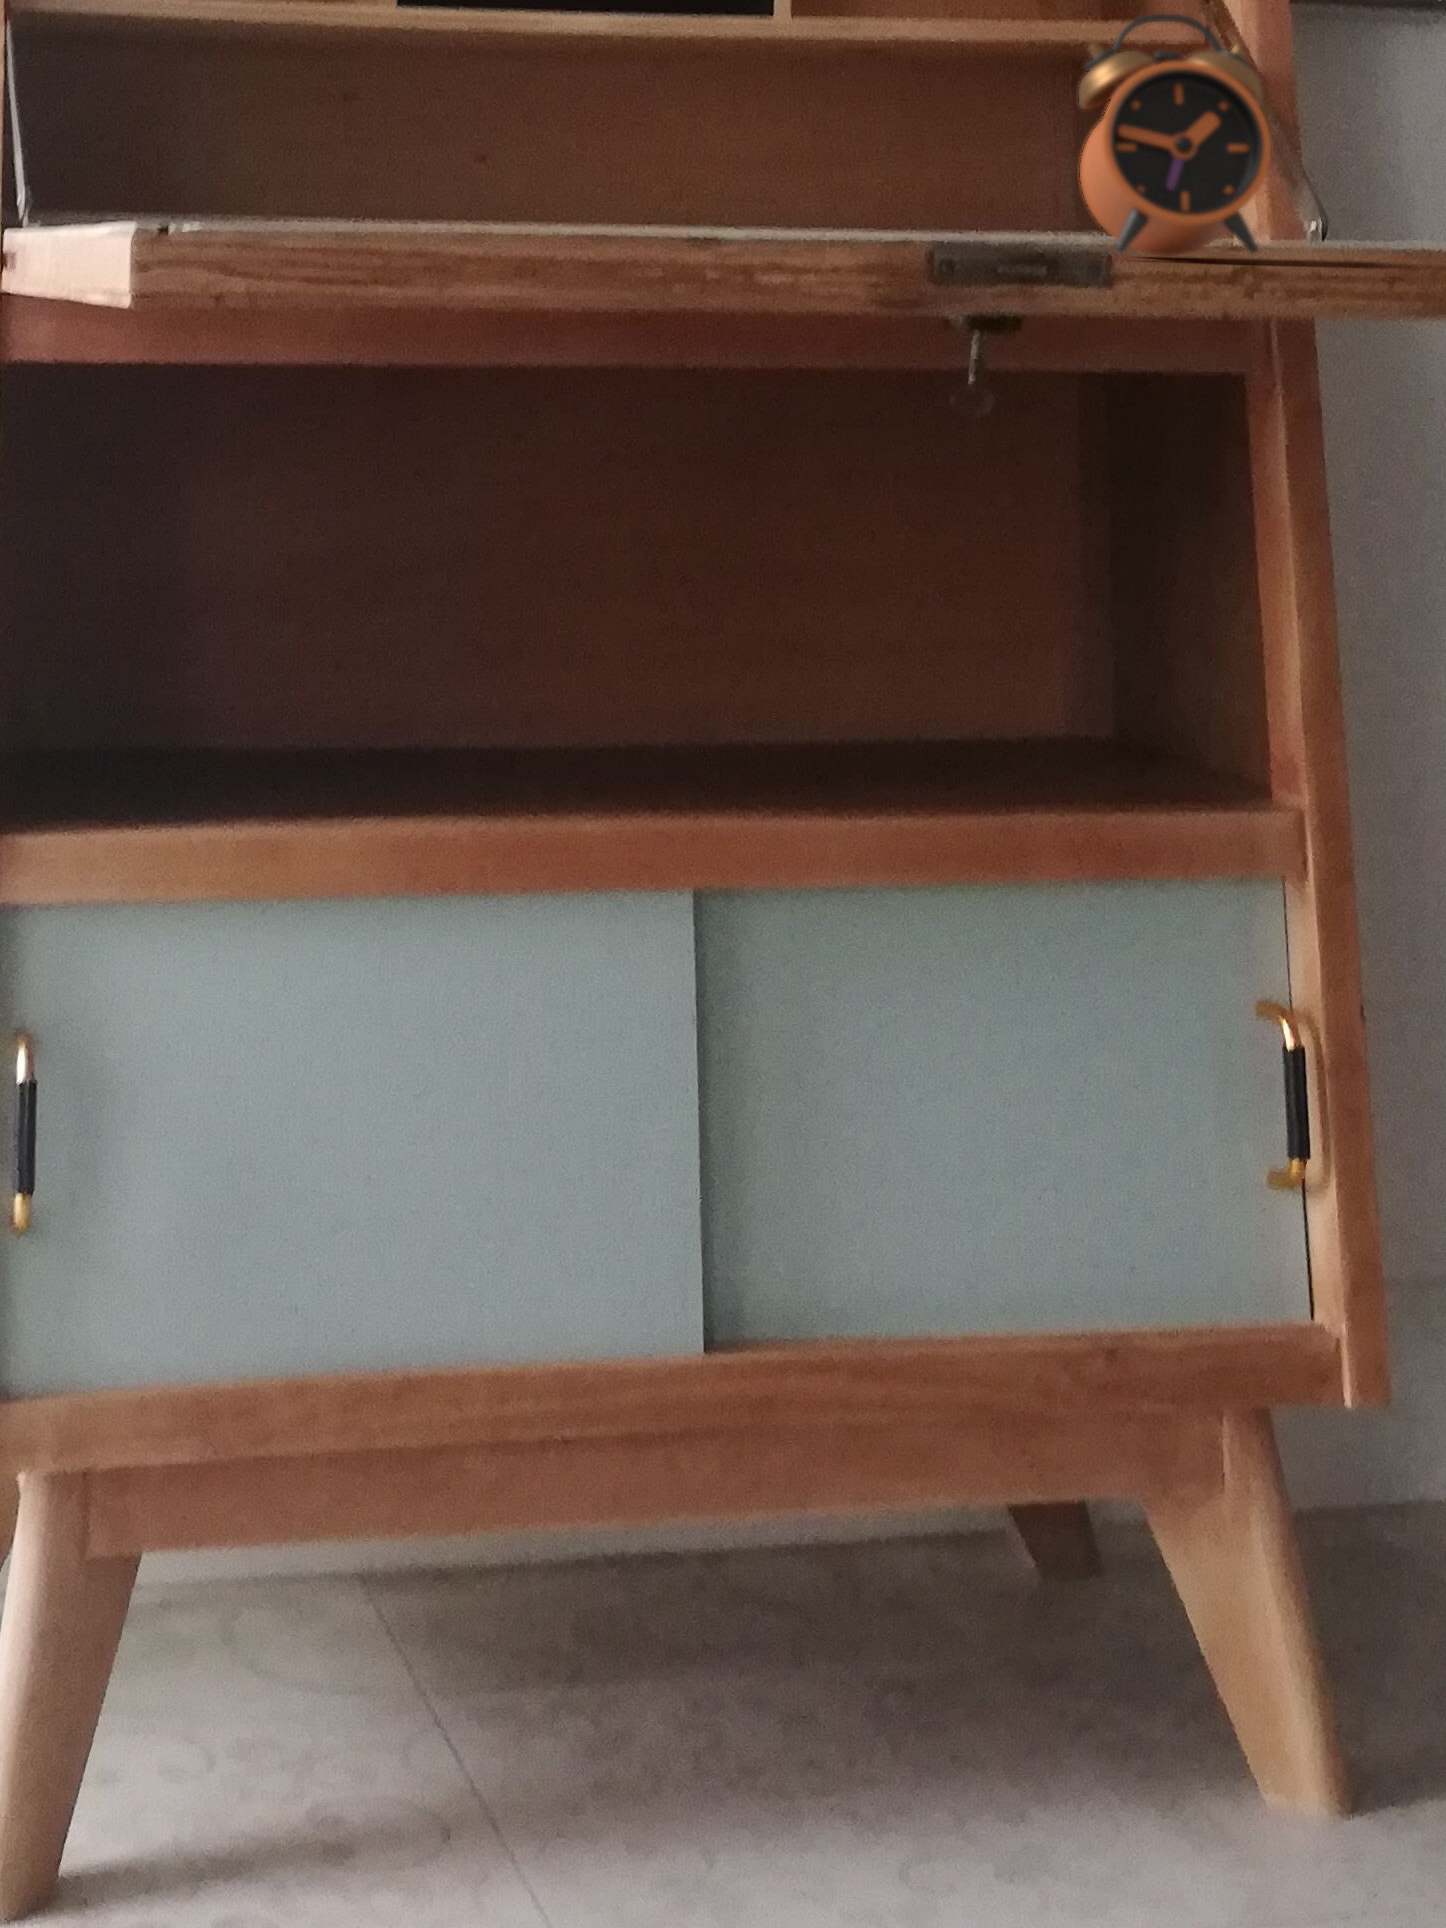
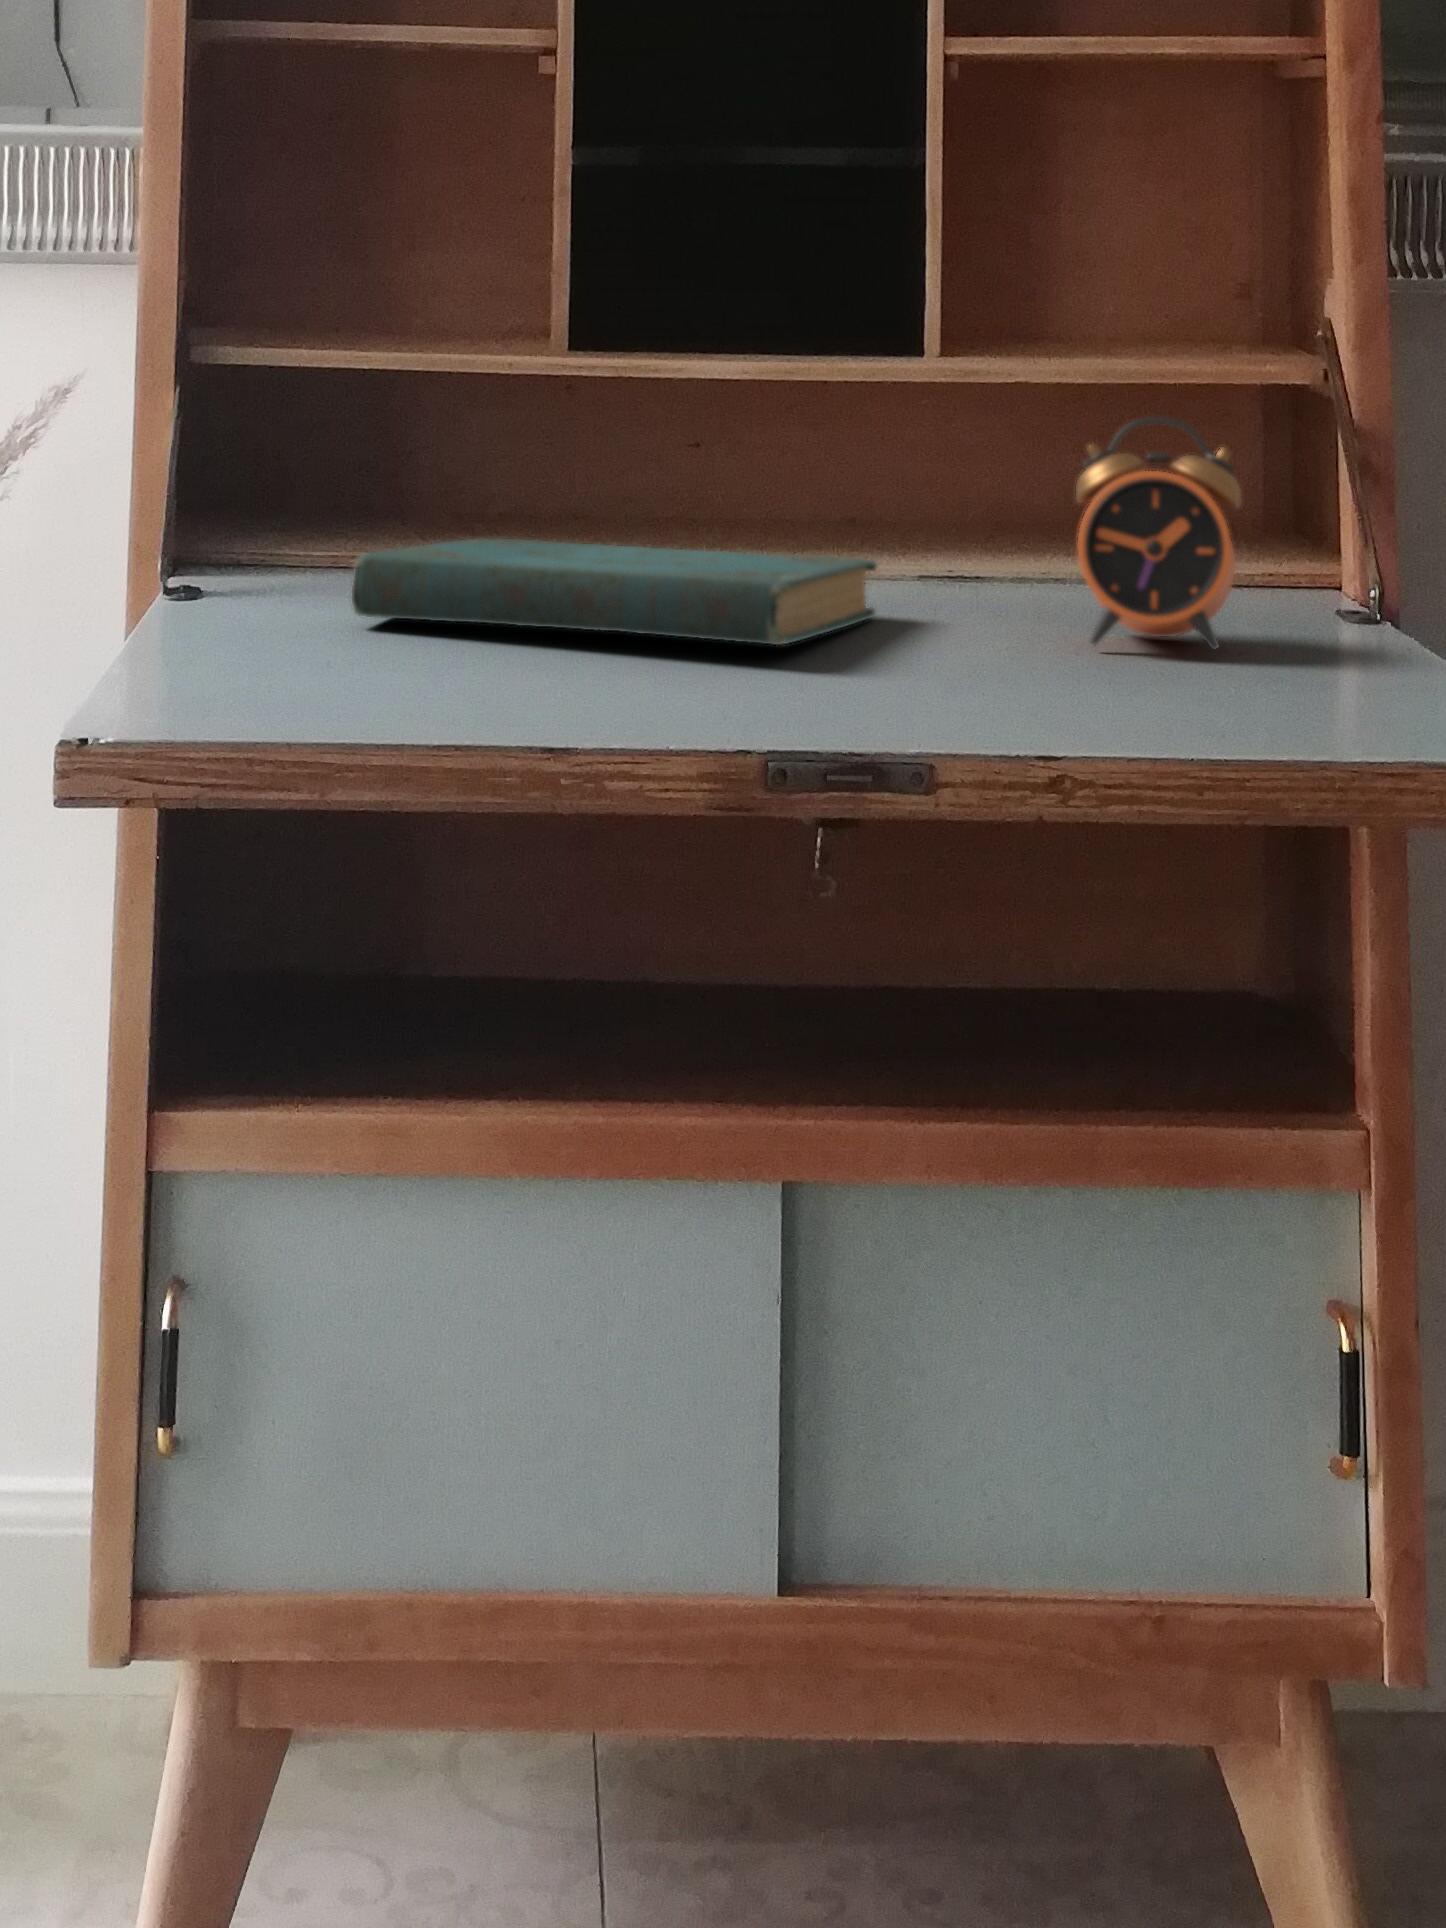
book: none [297,158,848,244] -> present [352,539,877,645]

